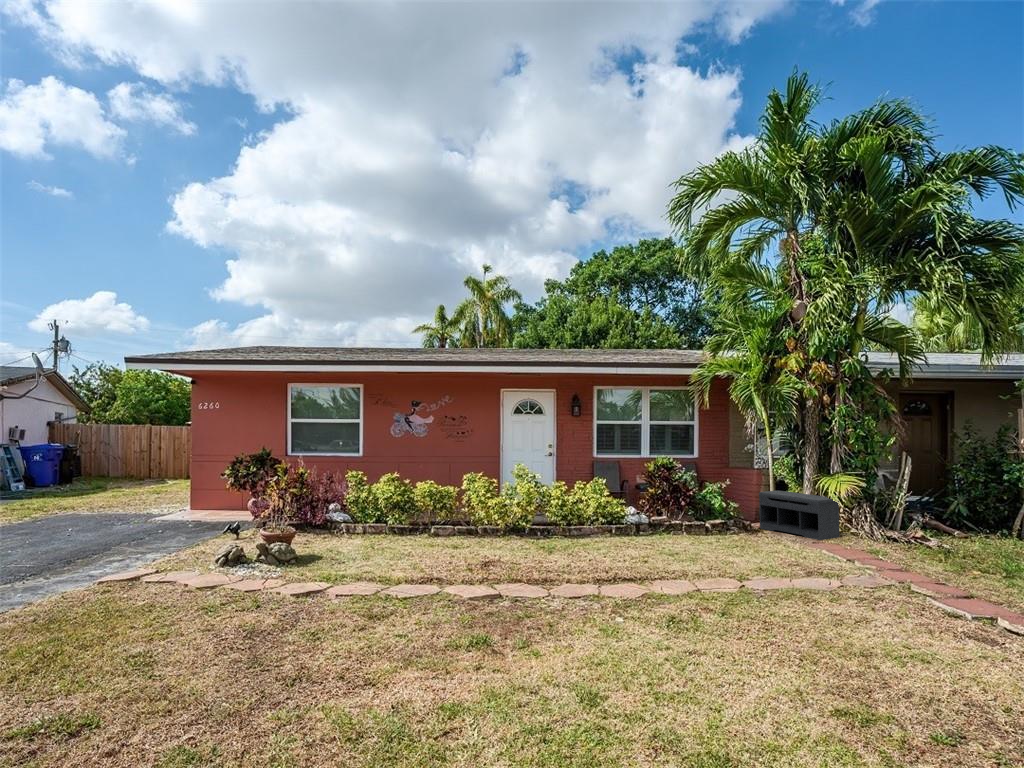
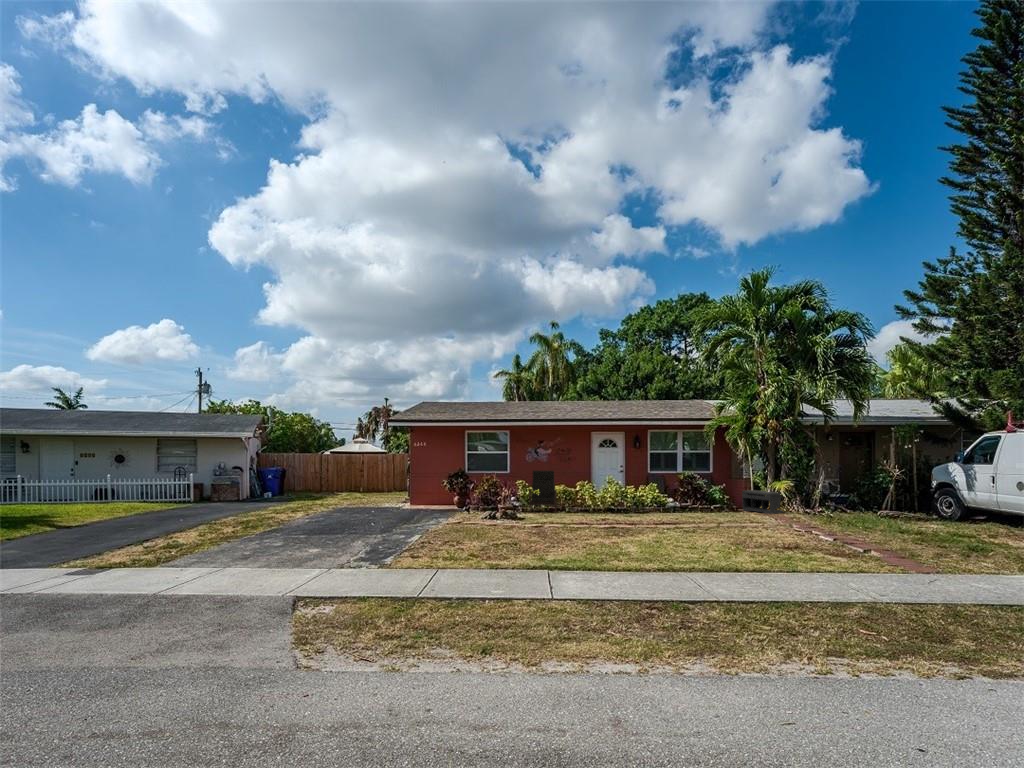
lounge chair: none [355,456,418,540] -> present [529,470,557,512]

